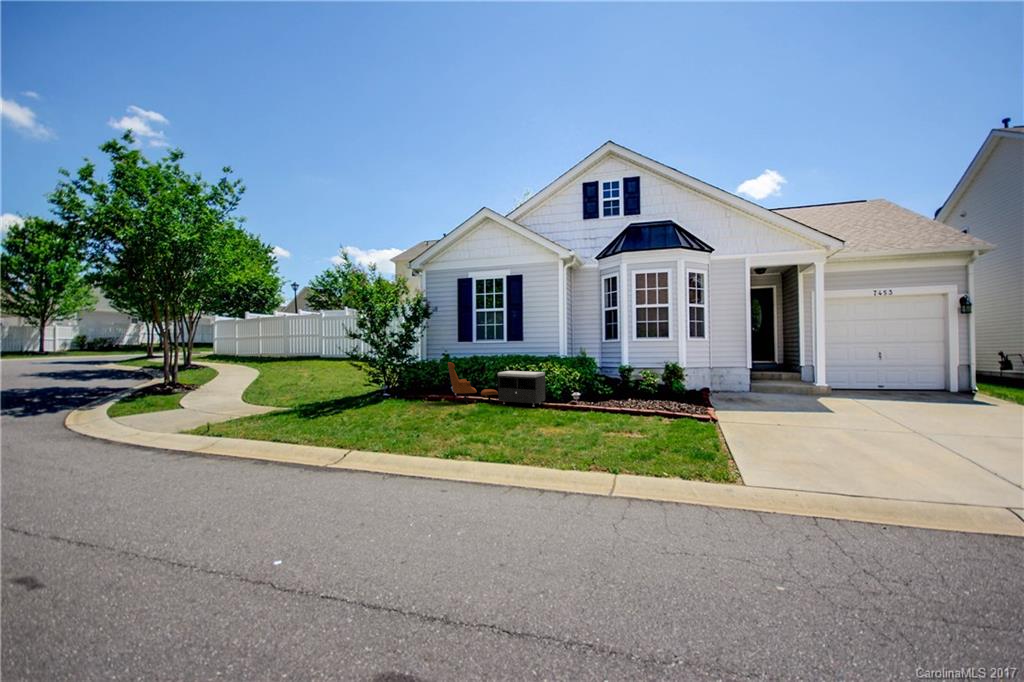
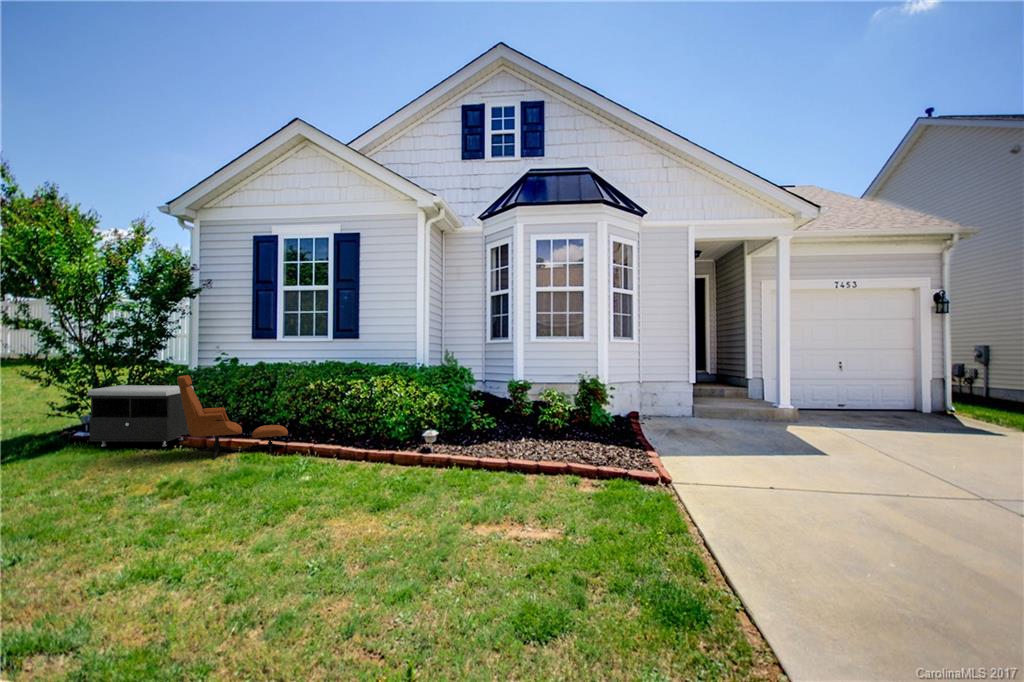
storage bench: present [498,371,545,406] -> present [88,385,193,446]

